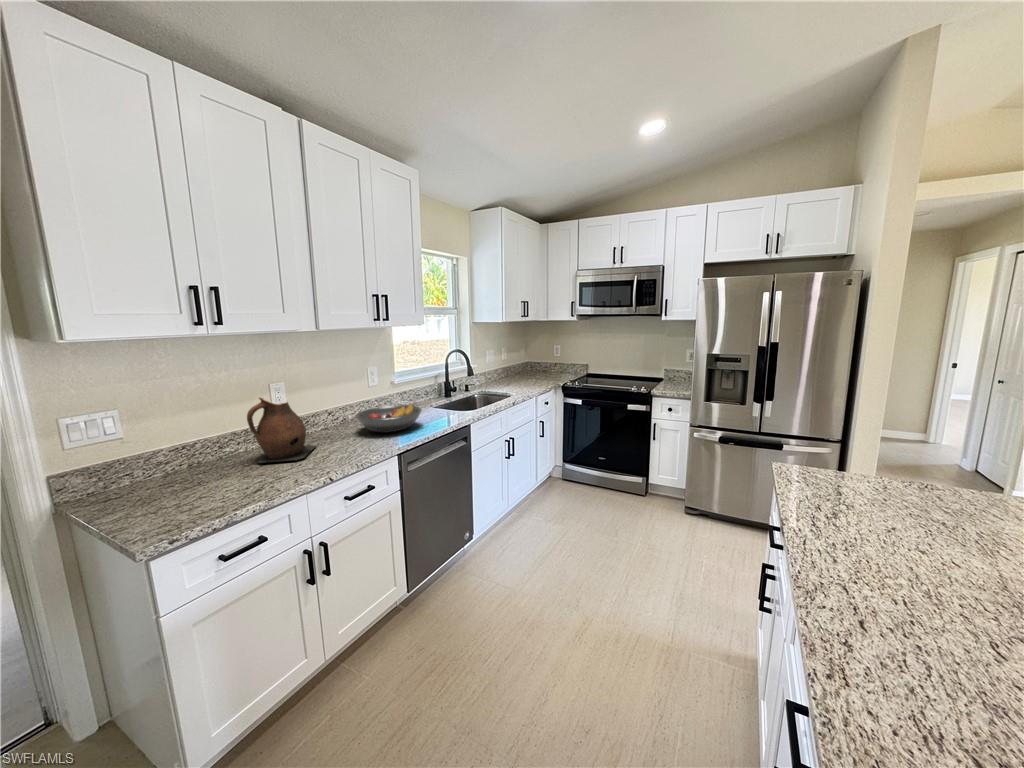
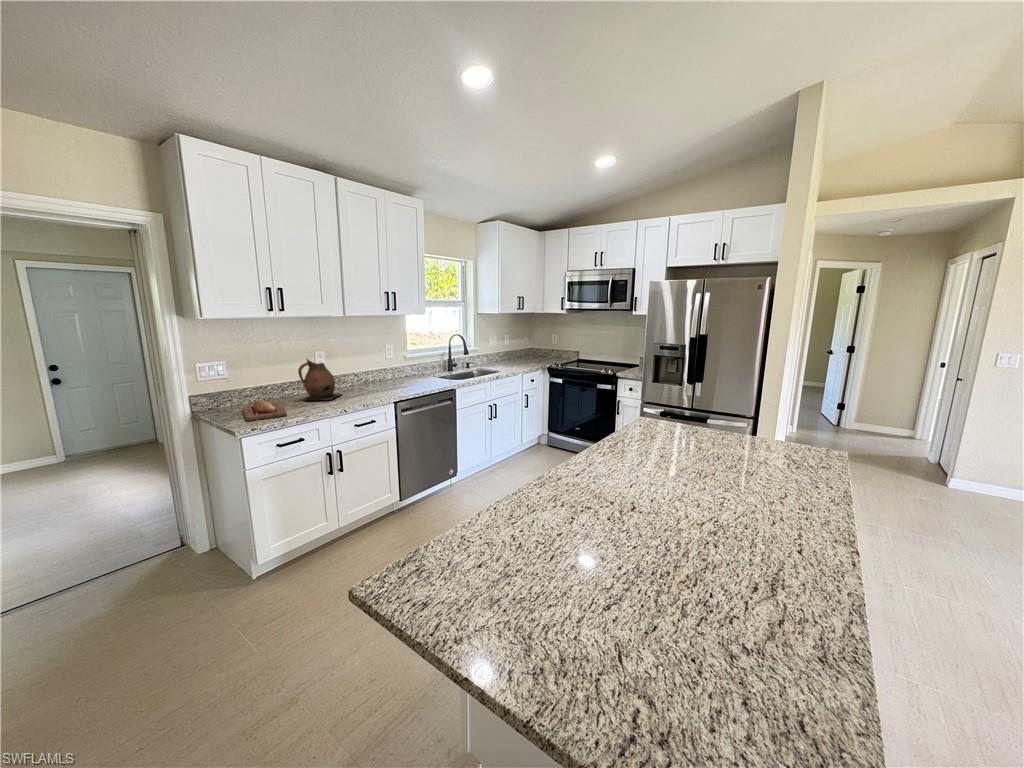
fruit bowl: present [356,404,422,432] -> none [371,371,418,389]
bread loaf: none [153,472,235,521] -> present [243,400,287,421]

